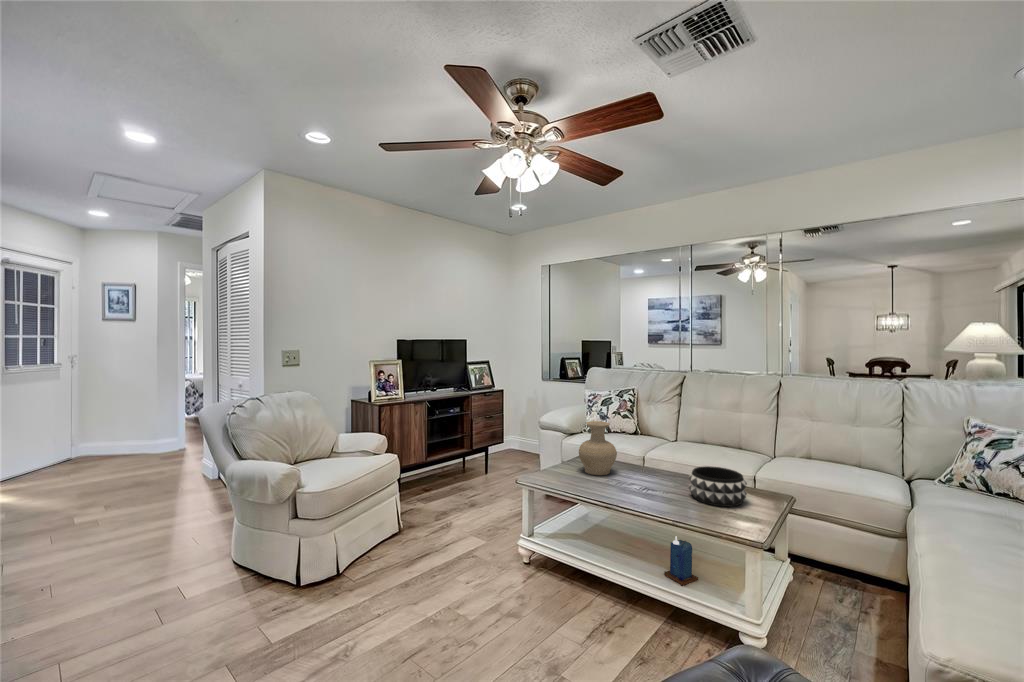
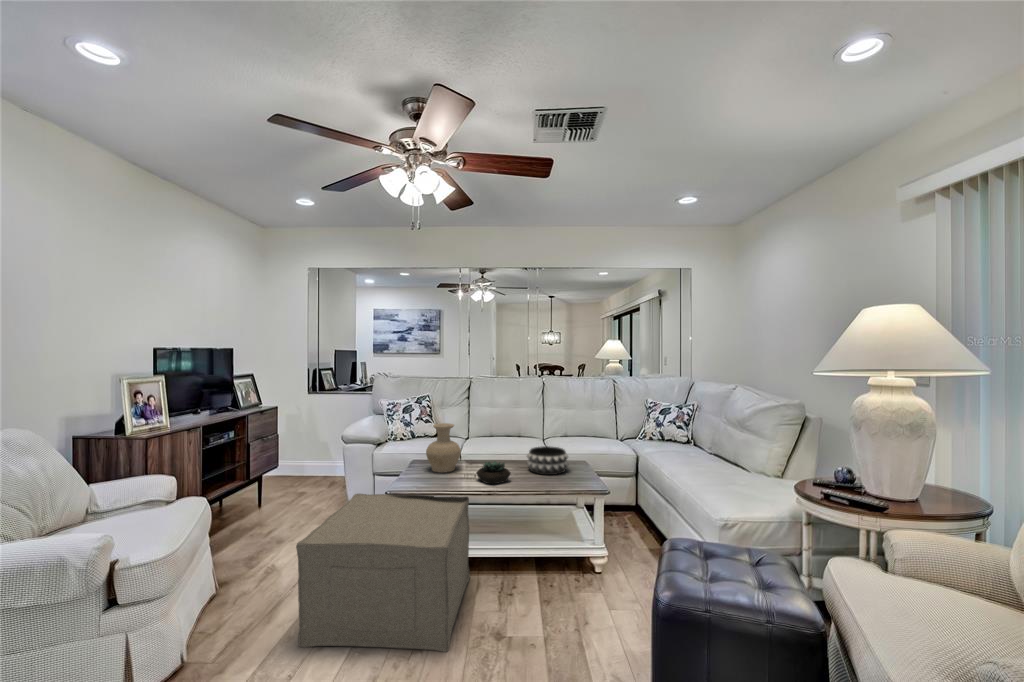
succulent plant: none [613,472,651,500] -> present [476,462,511,484]
ottoman: none [403,477,588,657] -> present [296,494,470,652]
candle: present [664,537,698,586] -> none [528,504,551,541]

